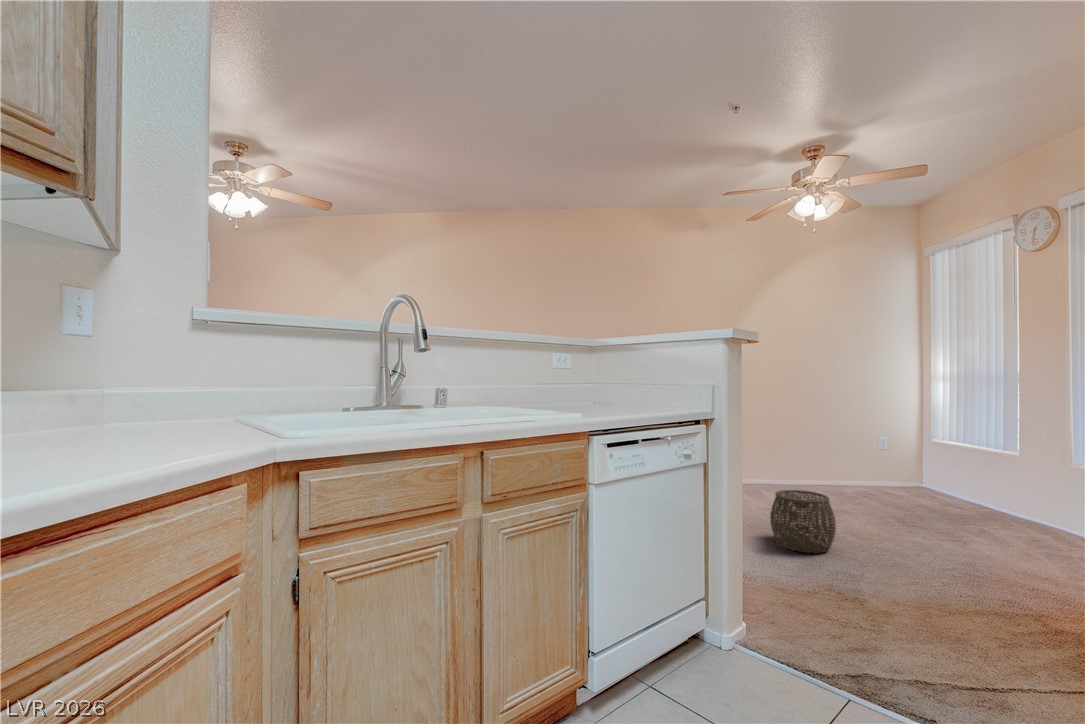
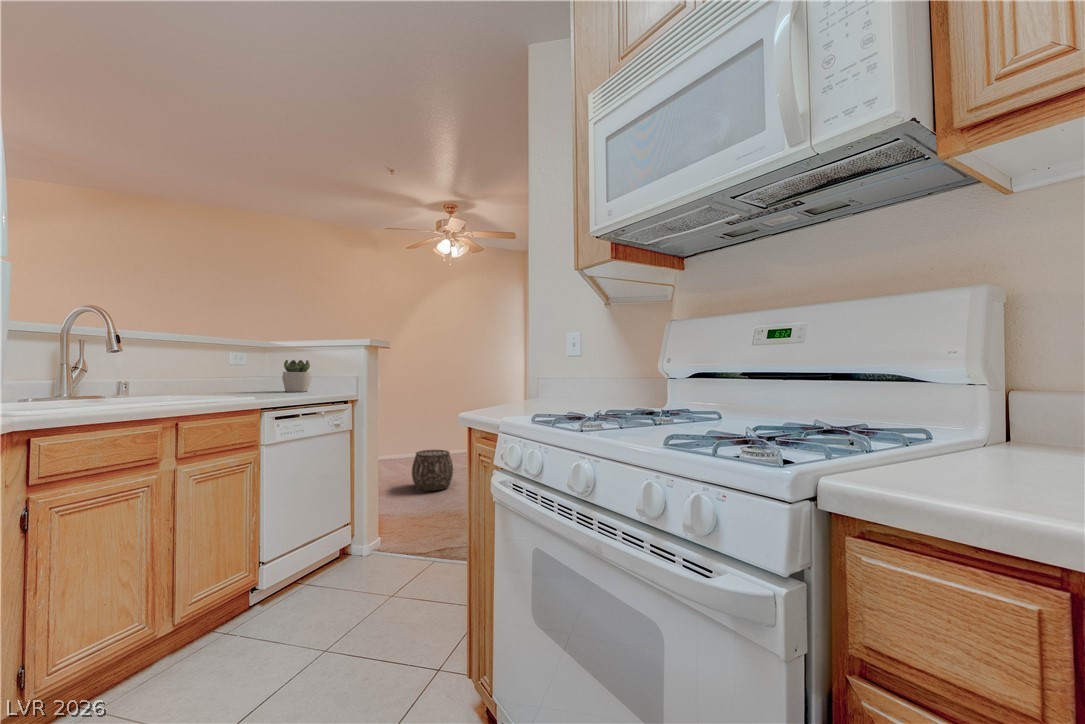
succulent plant: none [610,362,646,405] -> present [282,360,311,392]

